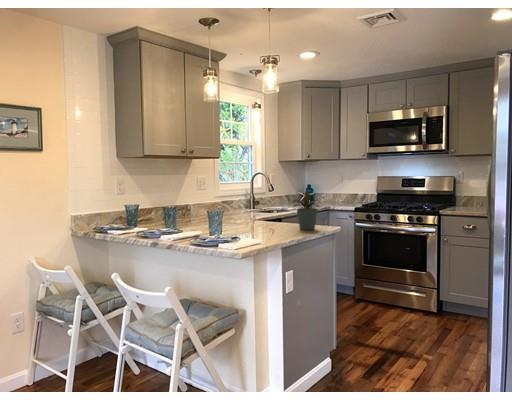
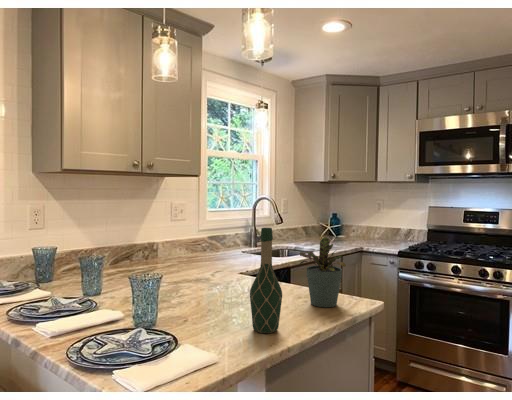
wine bottle: none [270,184,287,238] -> present [250,228,282,333]

